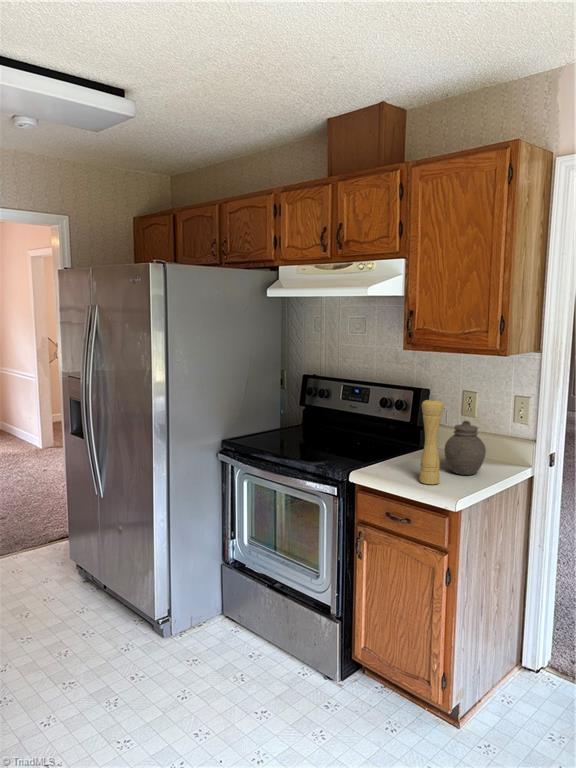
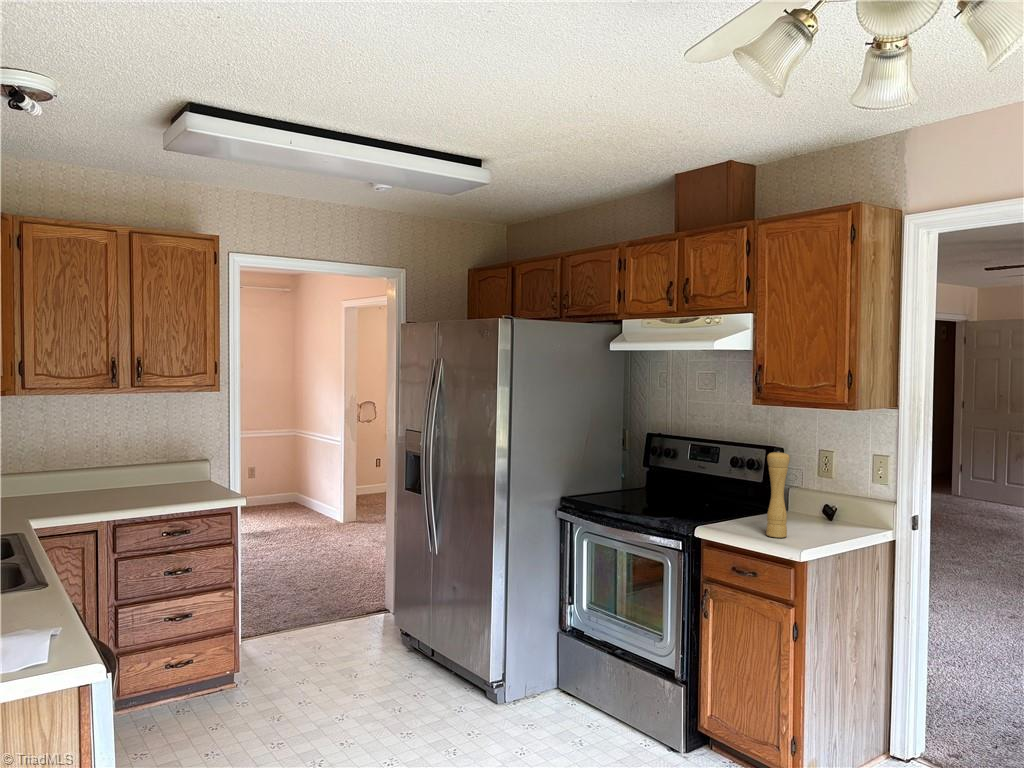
jar: present [445,421,486,475] -> none [795,476,838,533]

